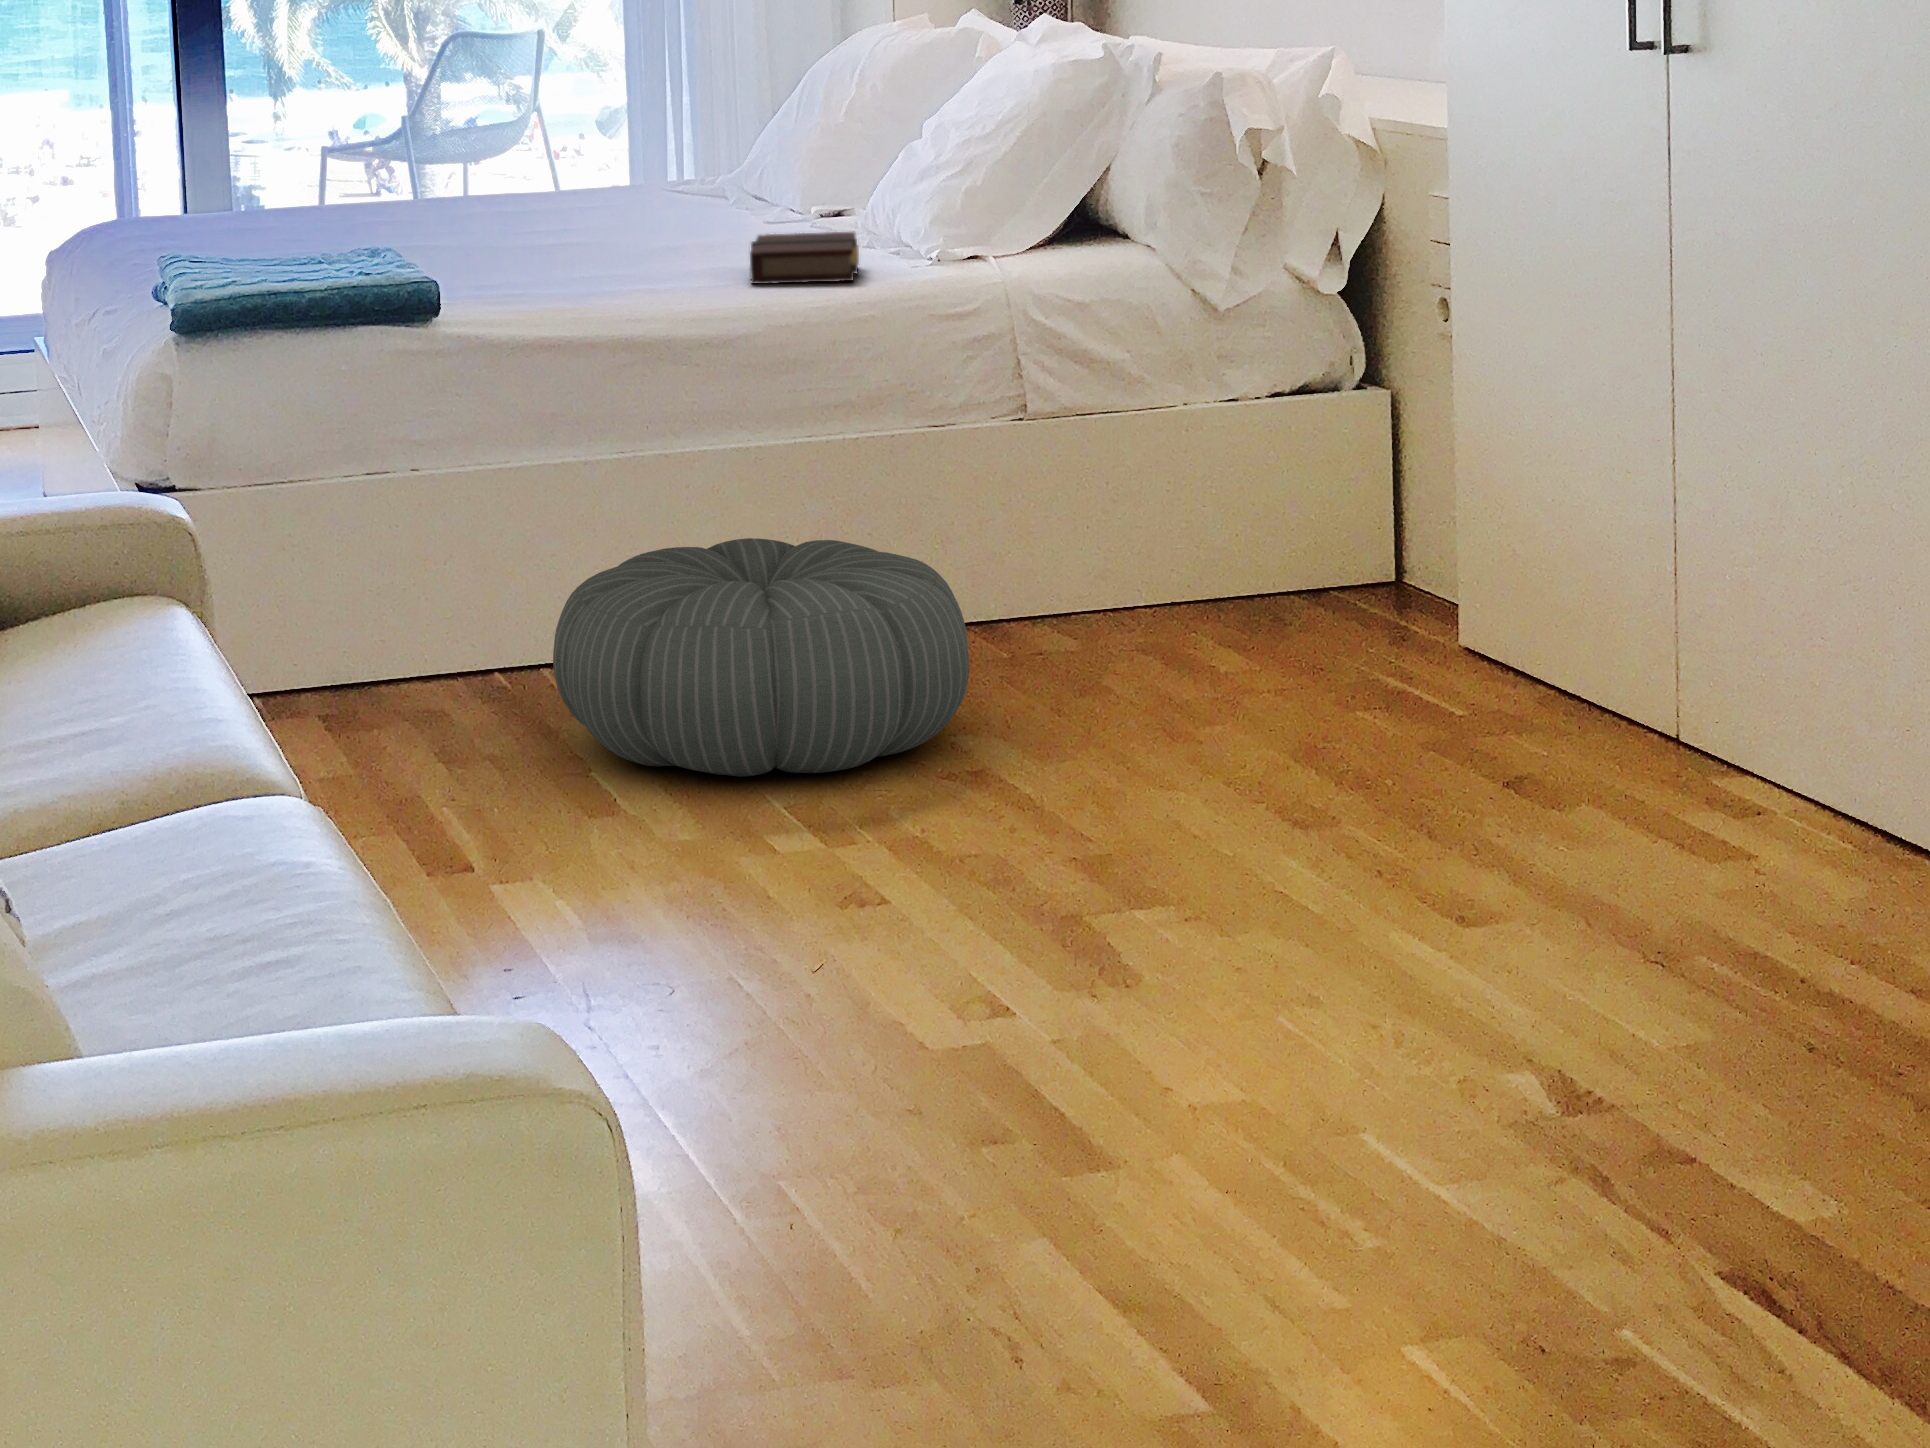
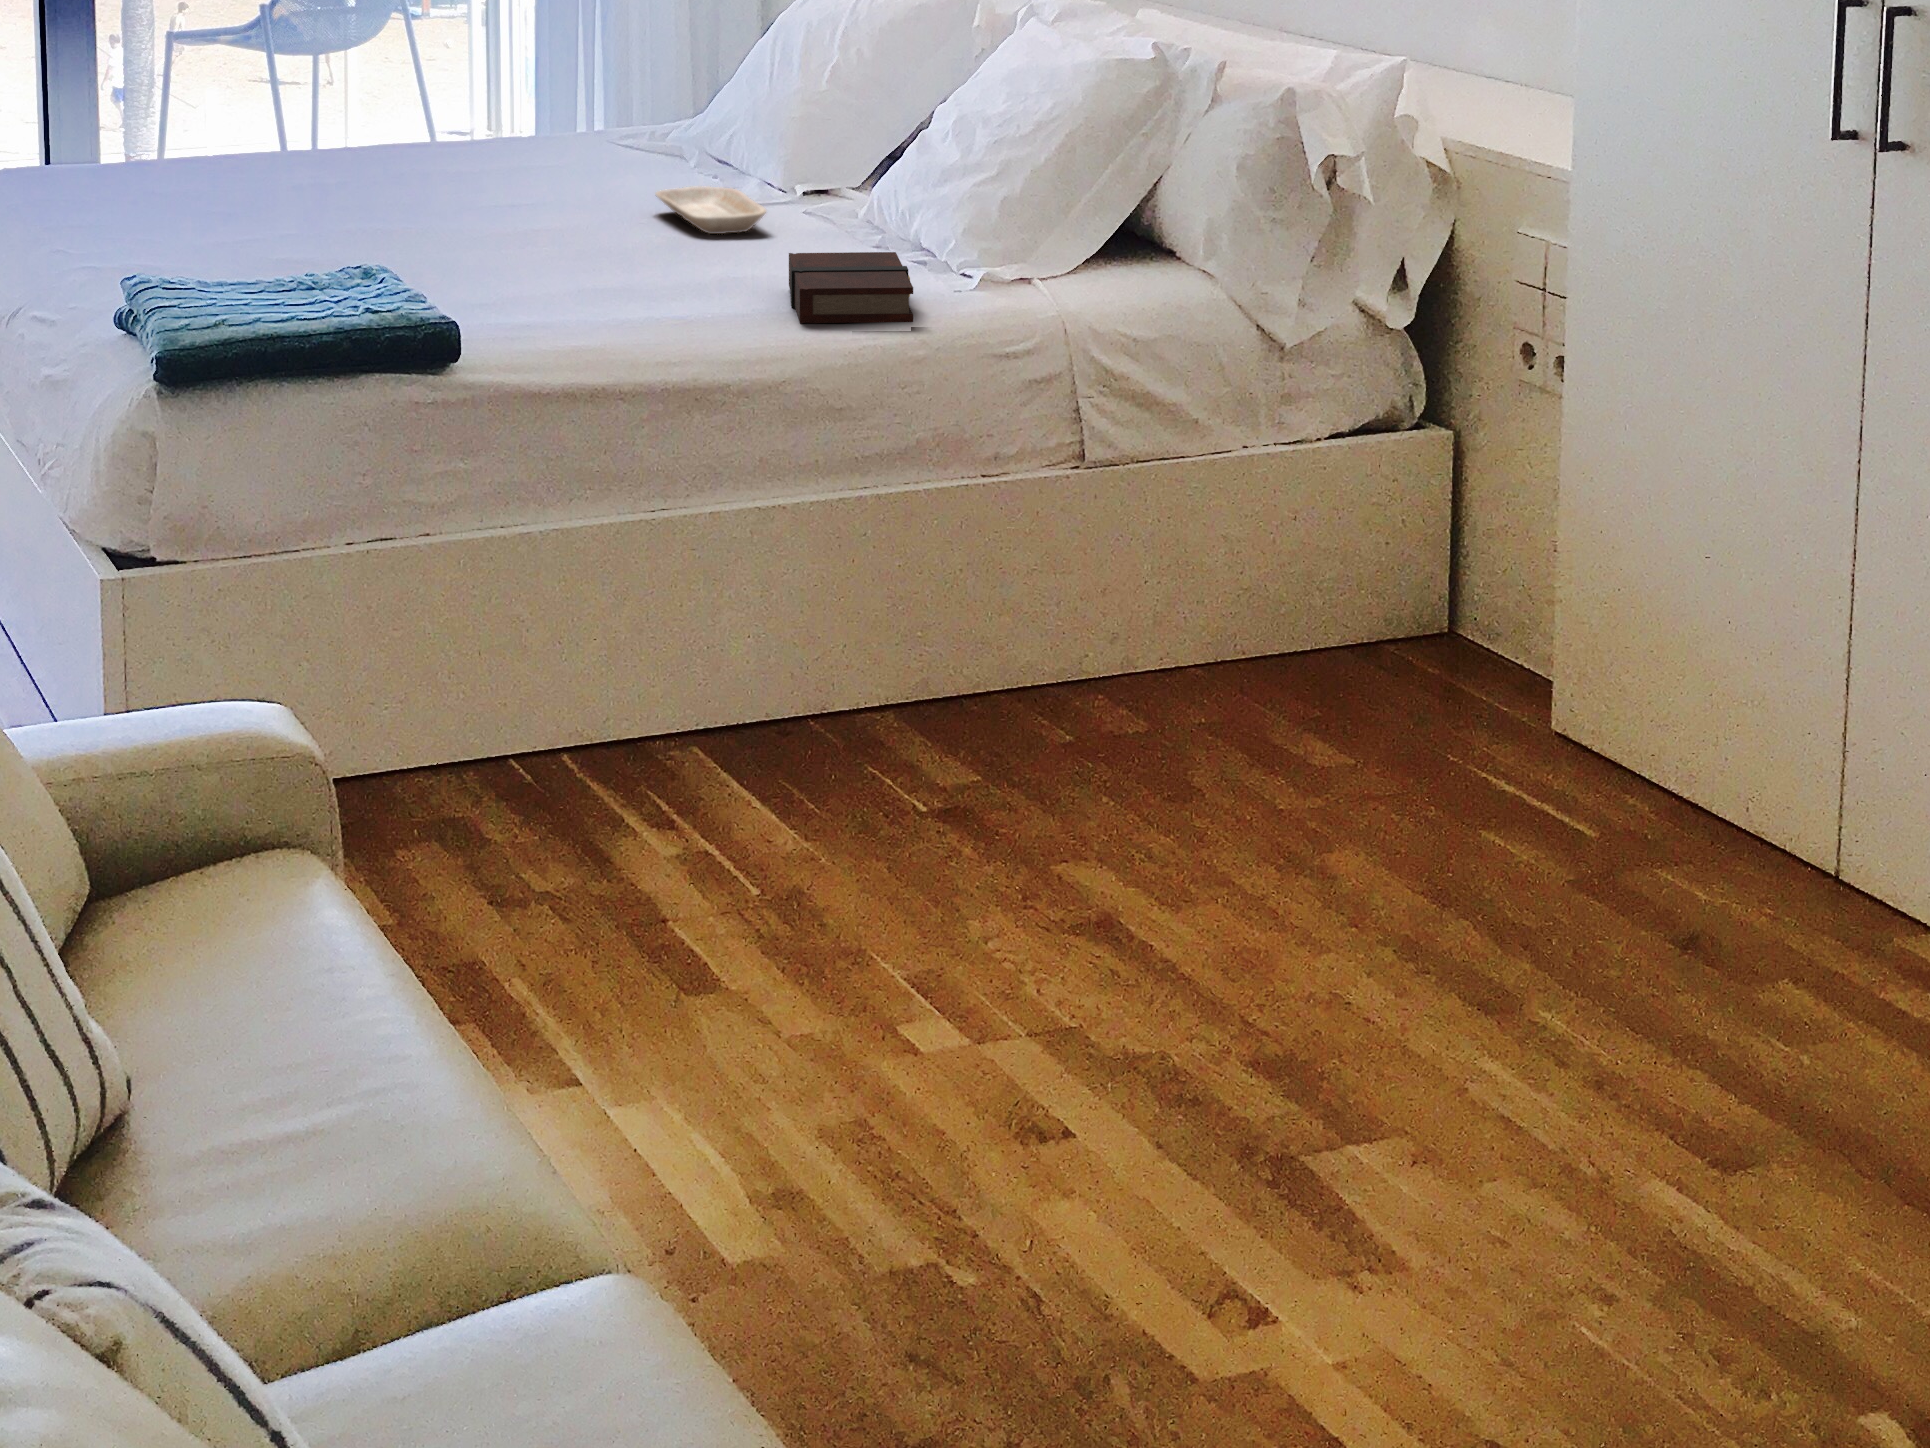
tray: none [678,209,770,242] -> present [656,186,766,234]
pouf: present [553,538,969,777] -> none [616,630,1085,929]

